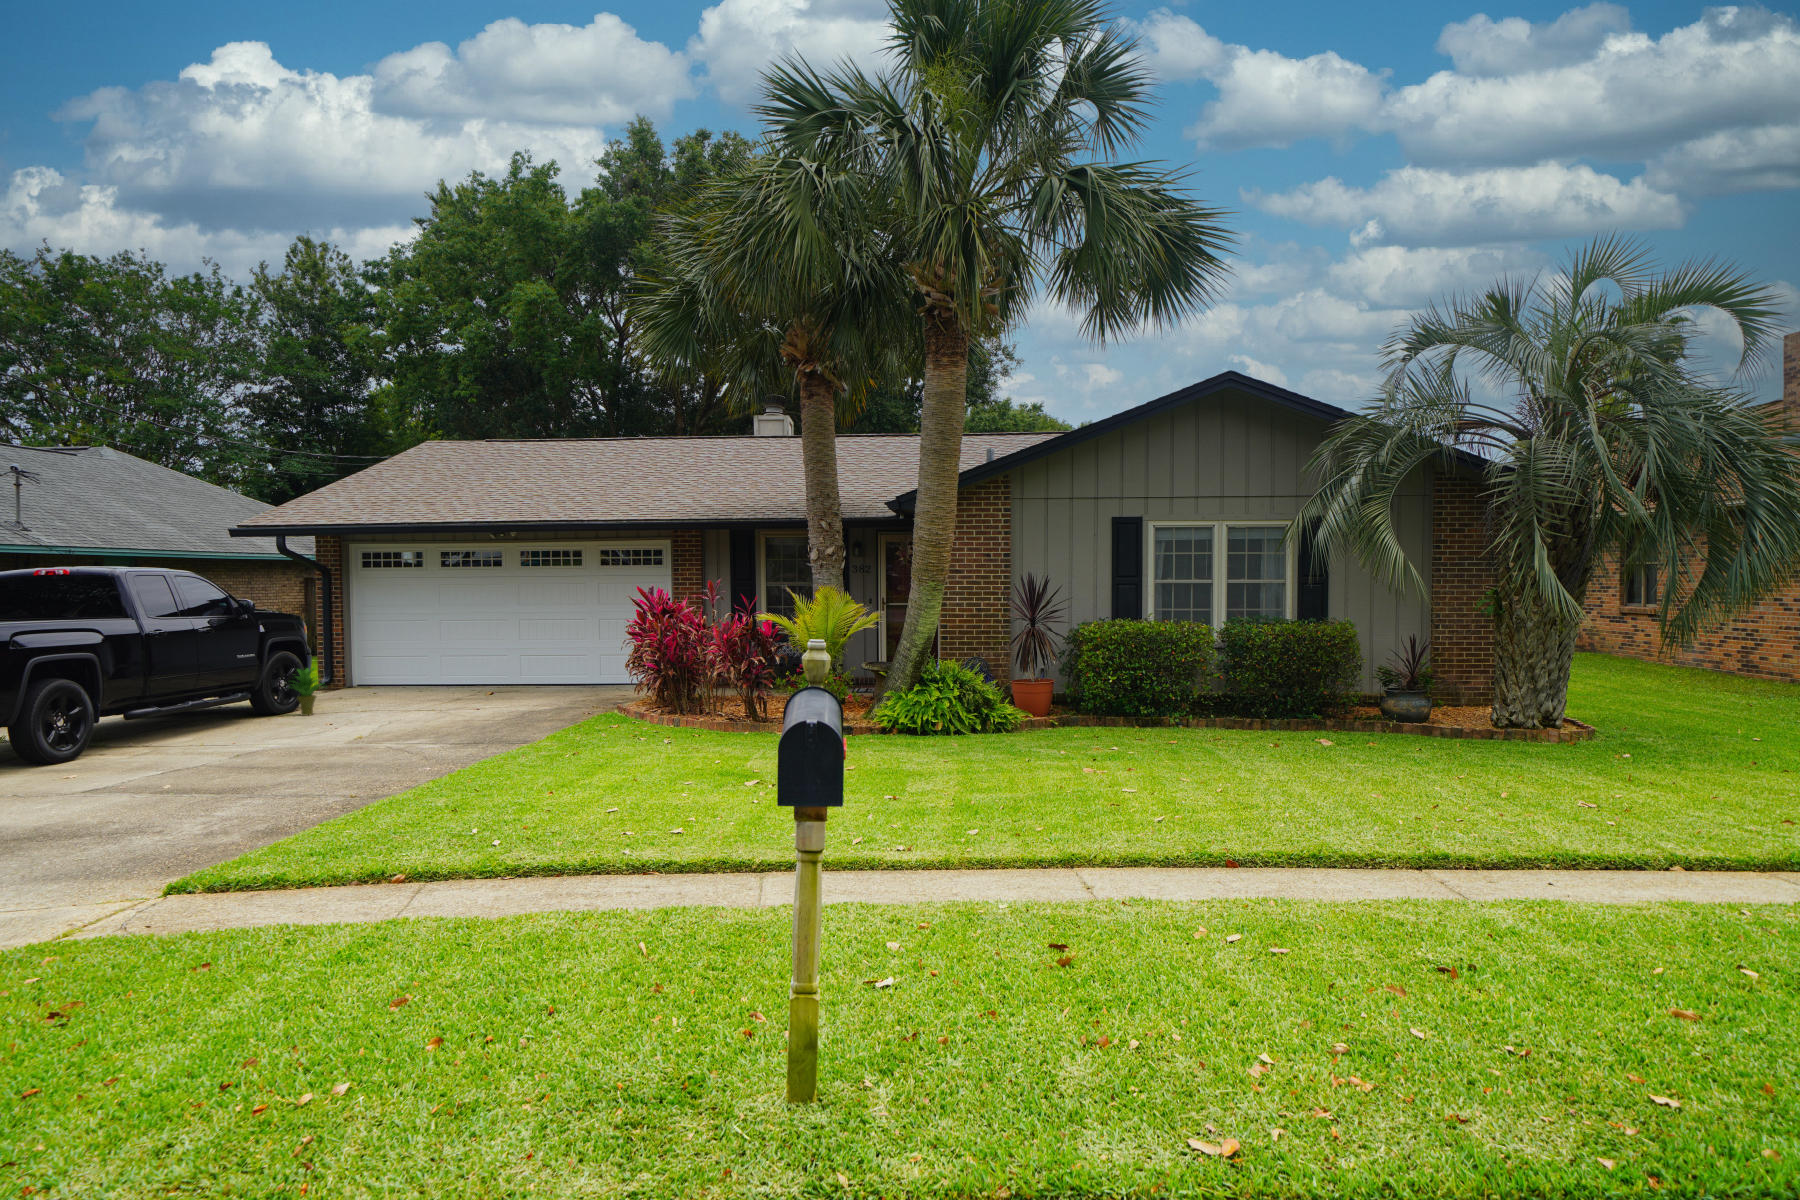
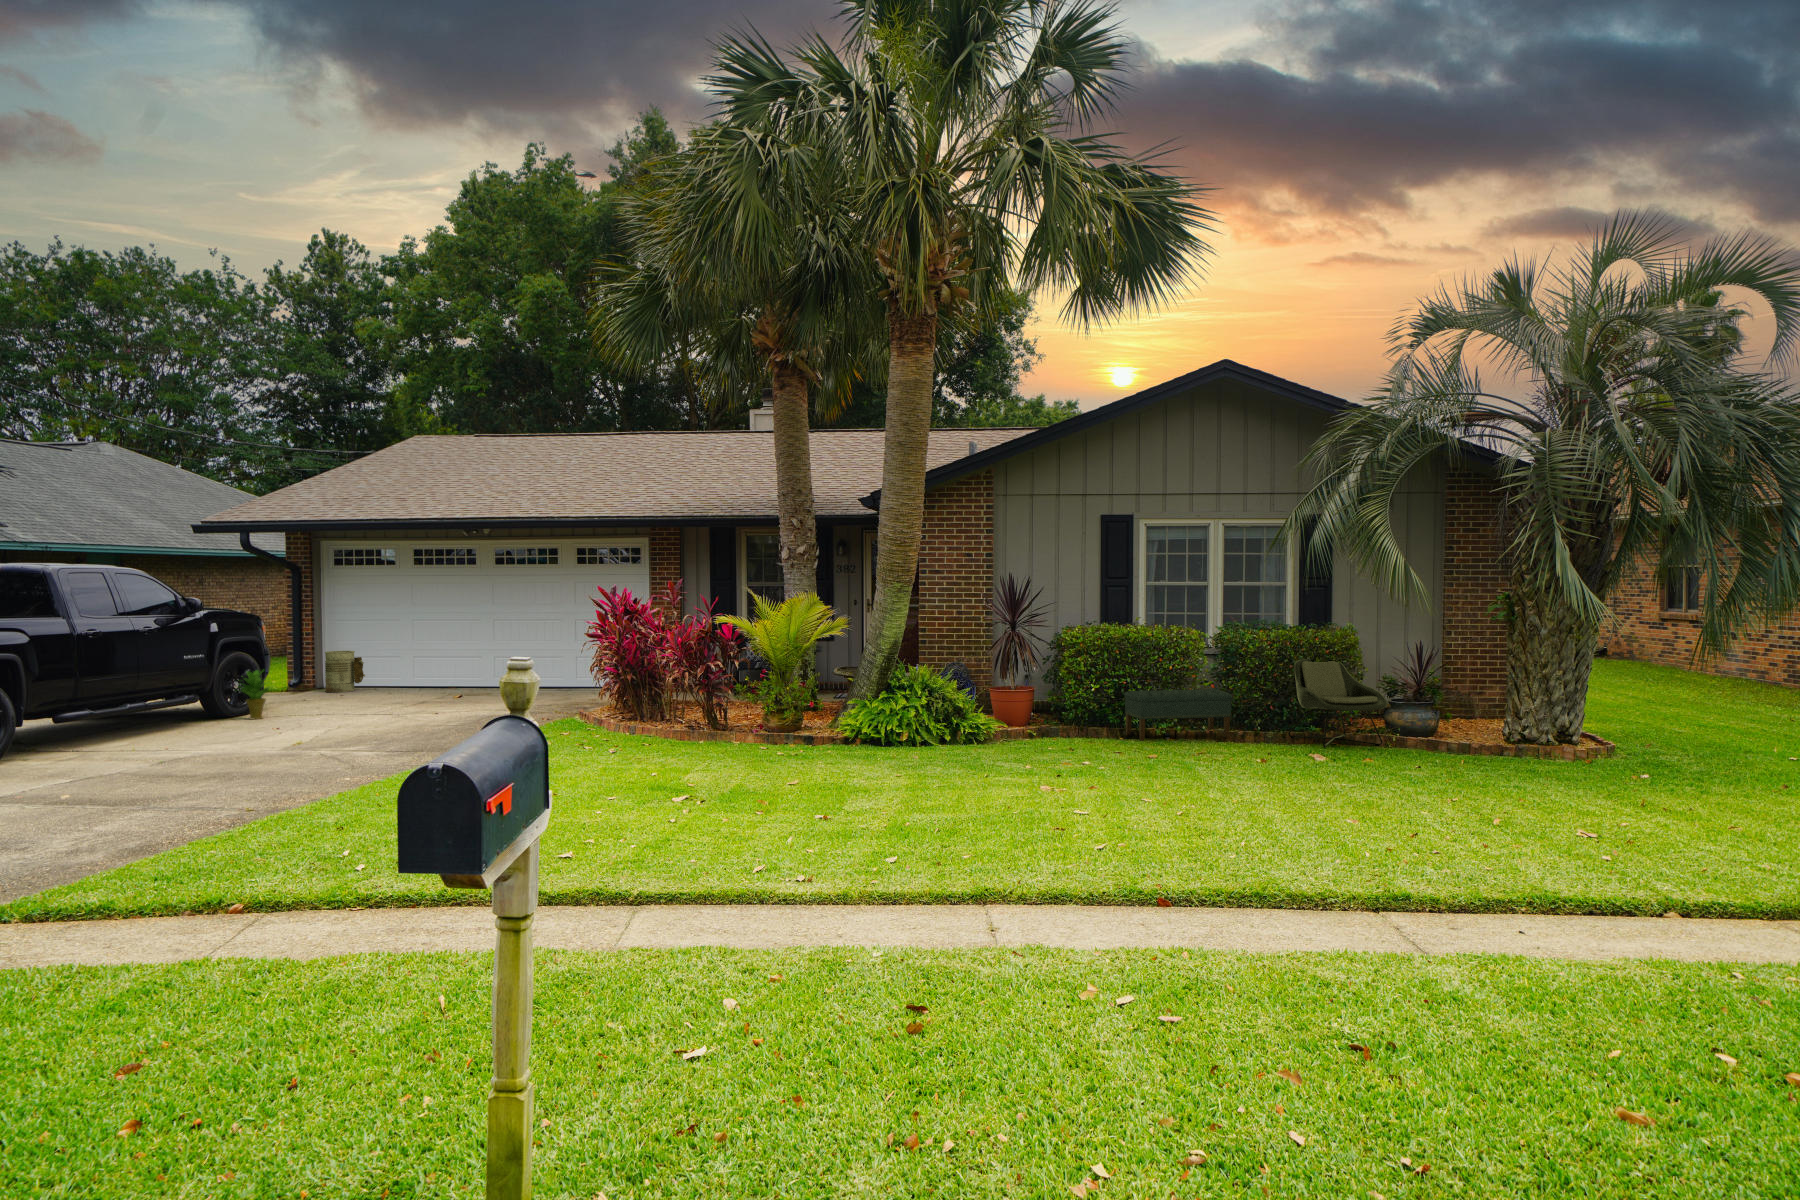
lounge chair: none [1294,649,1386,732] -> present [1288,659,1387,748]
trash can: none [359,650,399,690] -> present [325,651,365,693]
bench: none [1142,679,1242,727] -> present [1124,689,1232,741]

